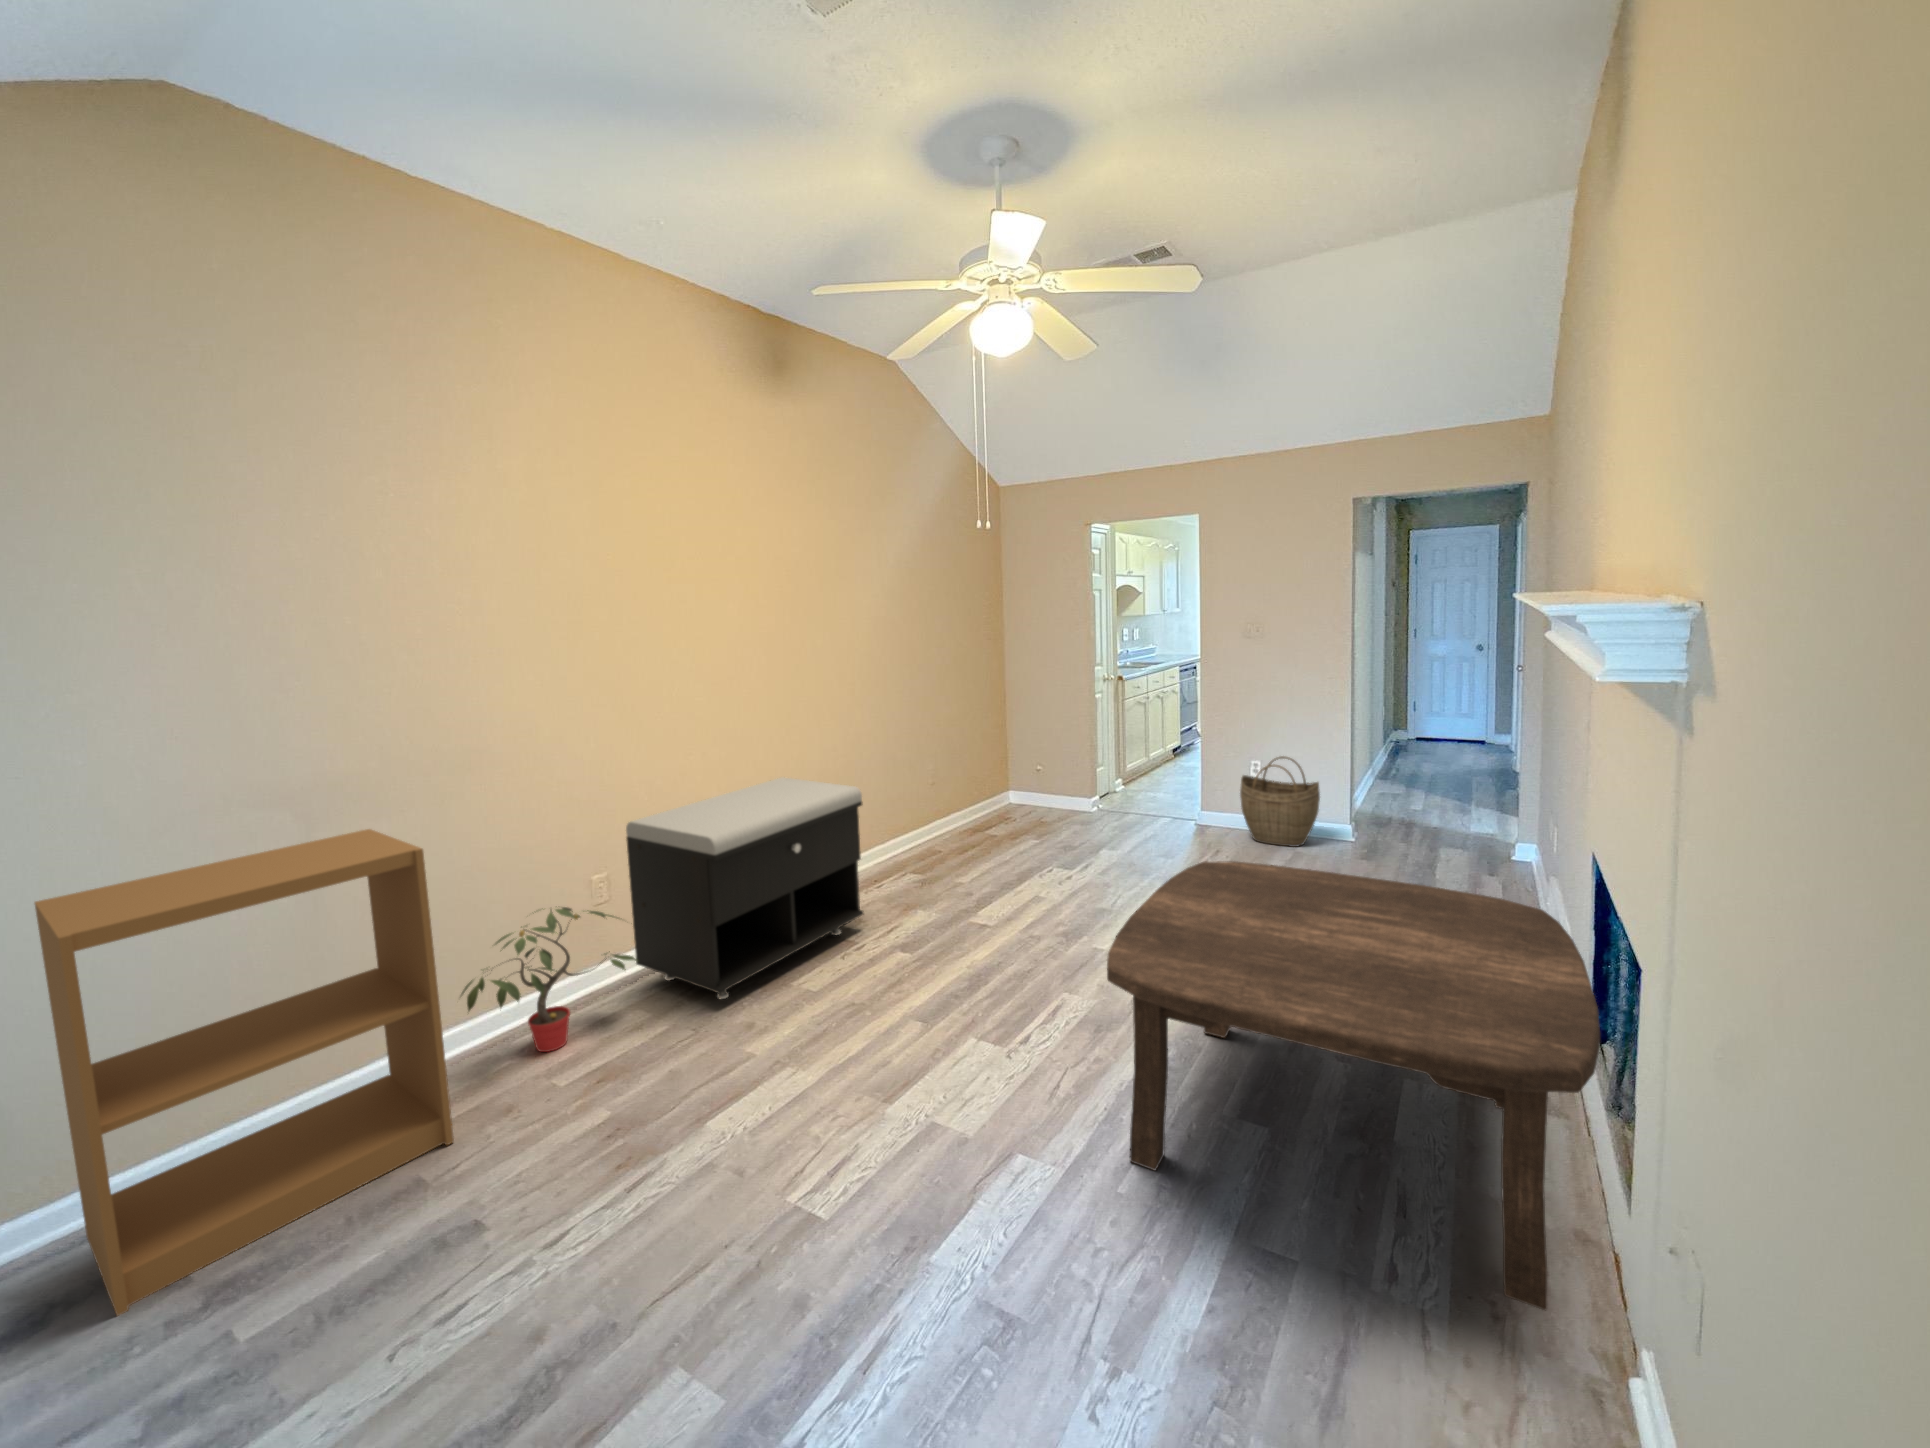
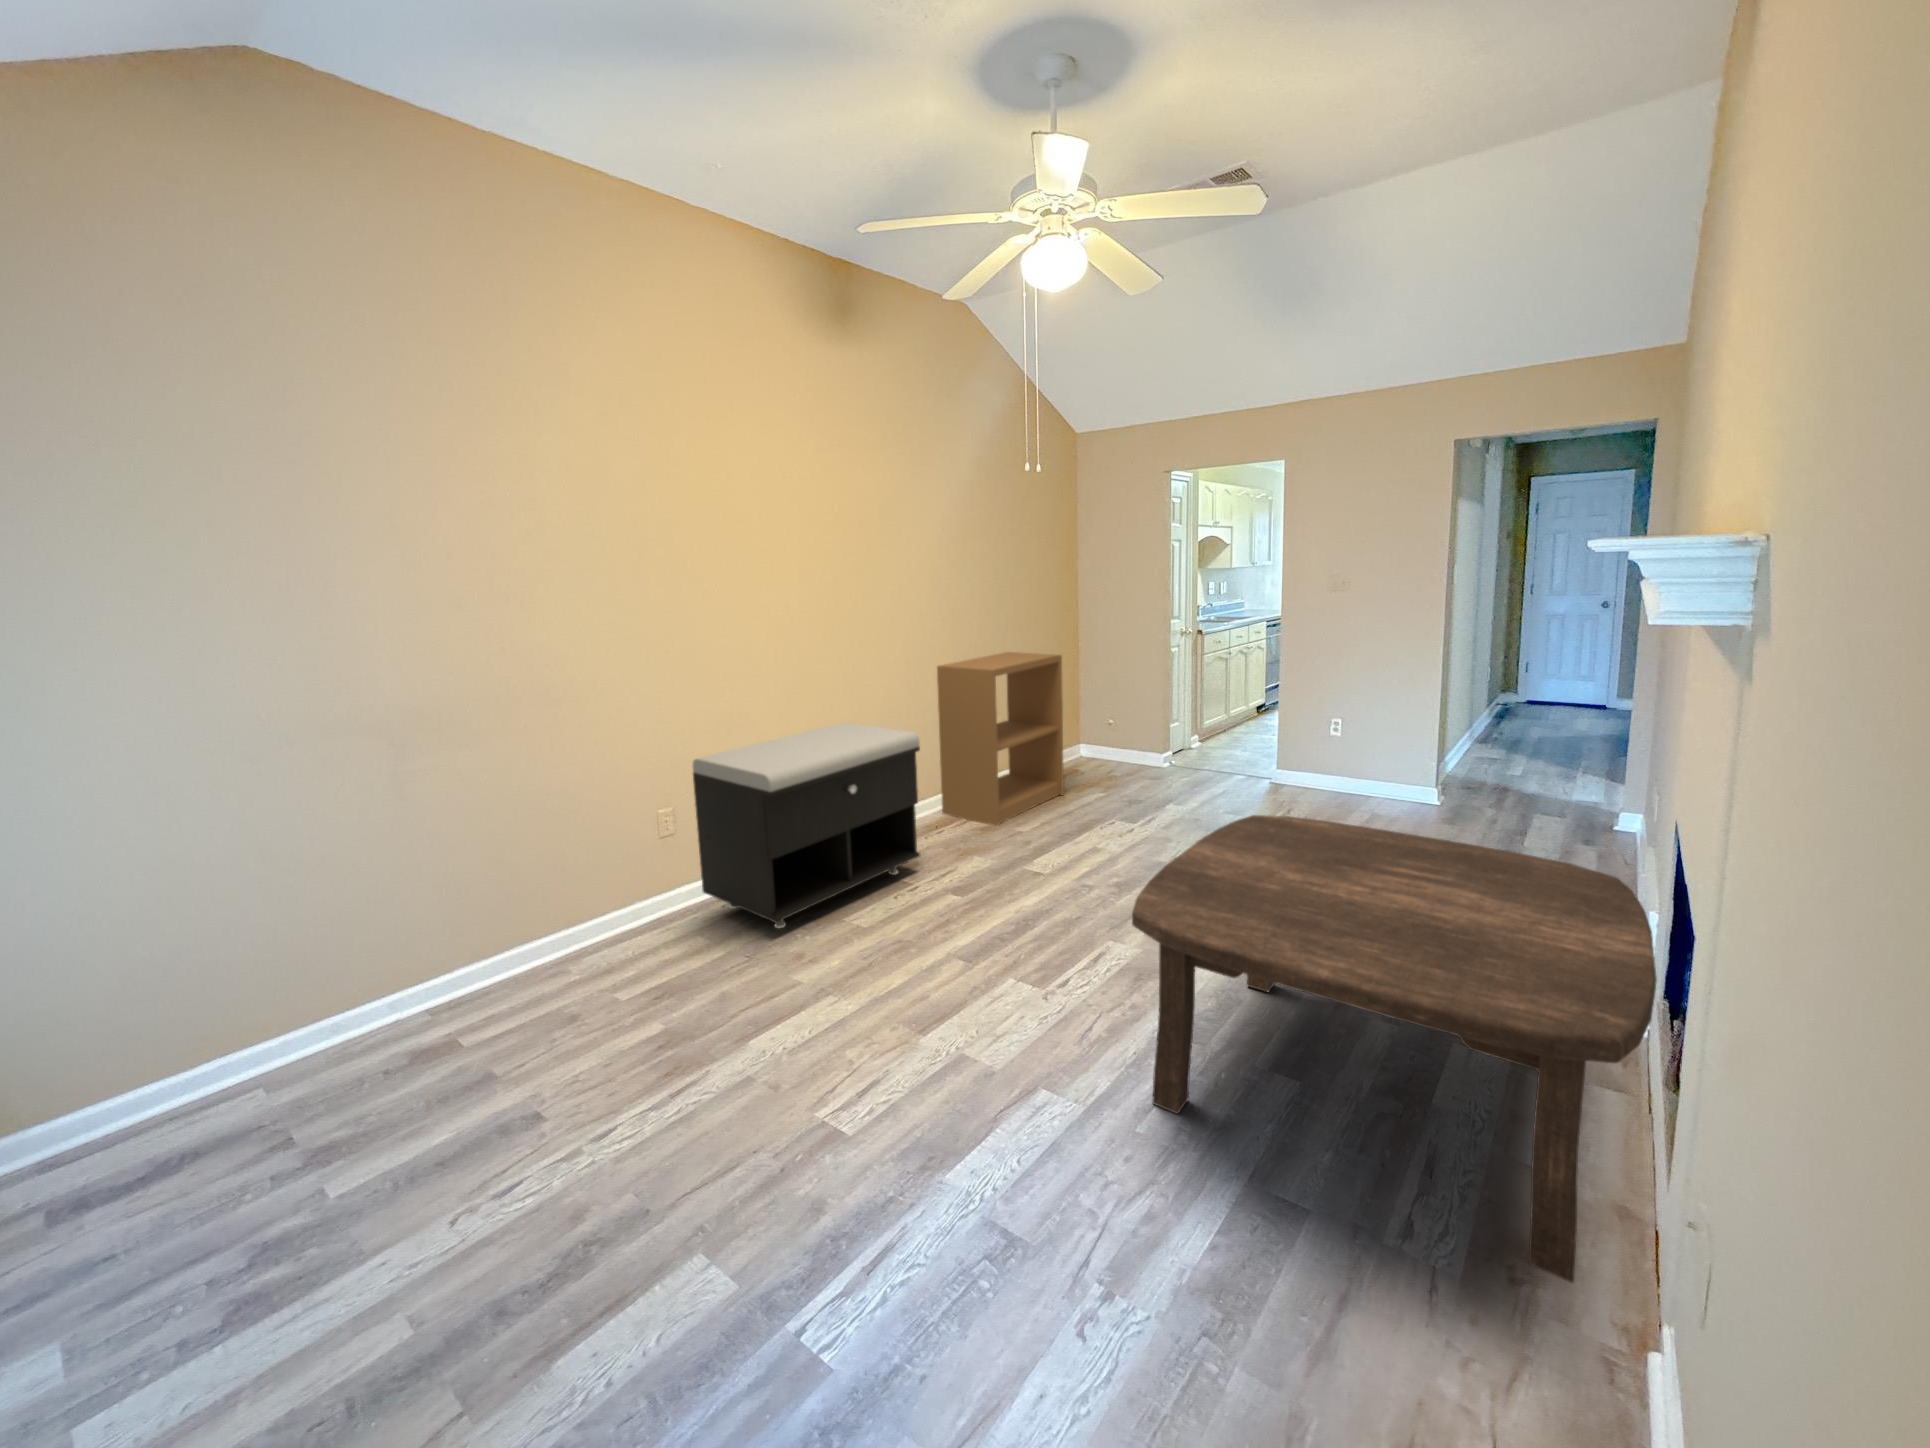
woven basket: present [1240,756,1320,847] -> none [1316,715,1402,808]
bookshelf: present [35,829,454,1316] -> present [937,652,1064,826]
potted plant: present [461,907,638,1052] -> none [534,834,701,967]

